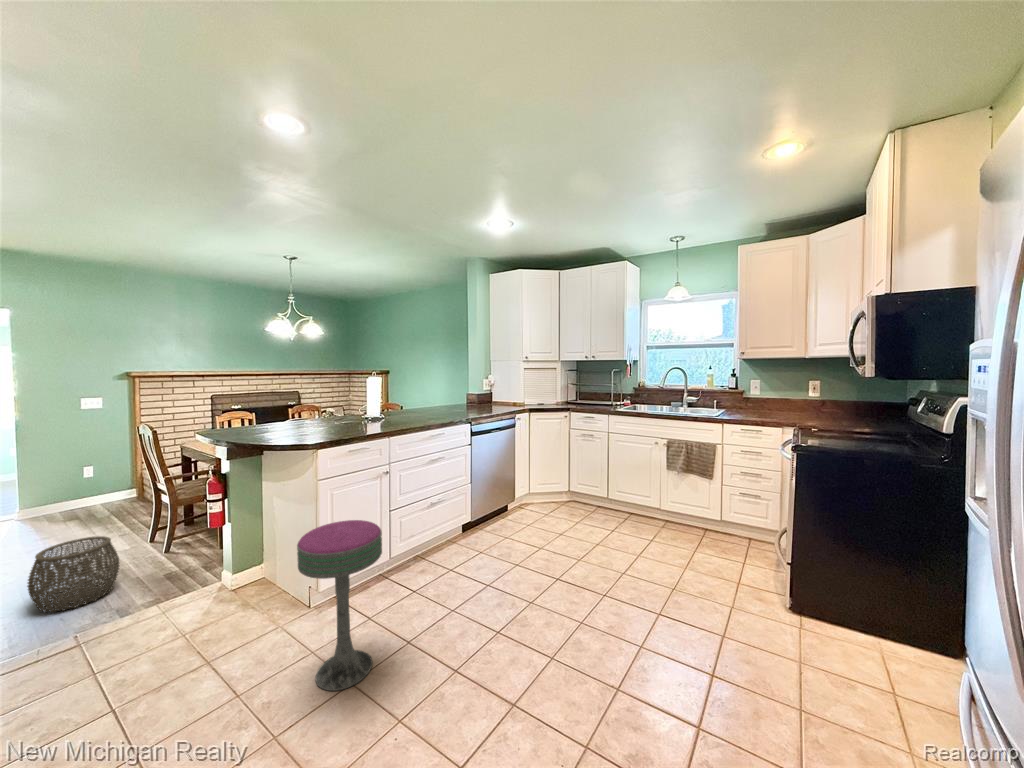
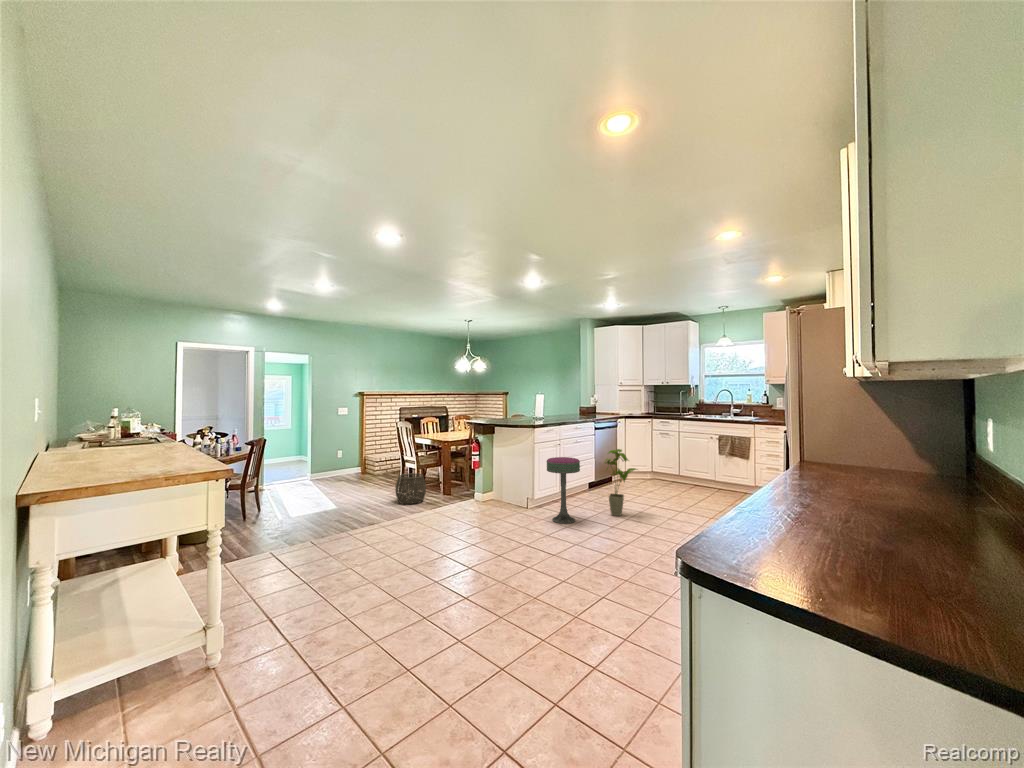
house plant: none [449,496,524,637] -> present [605,449,637,516]

